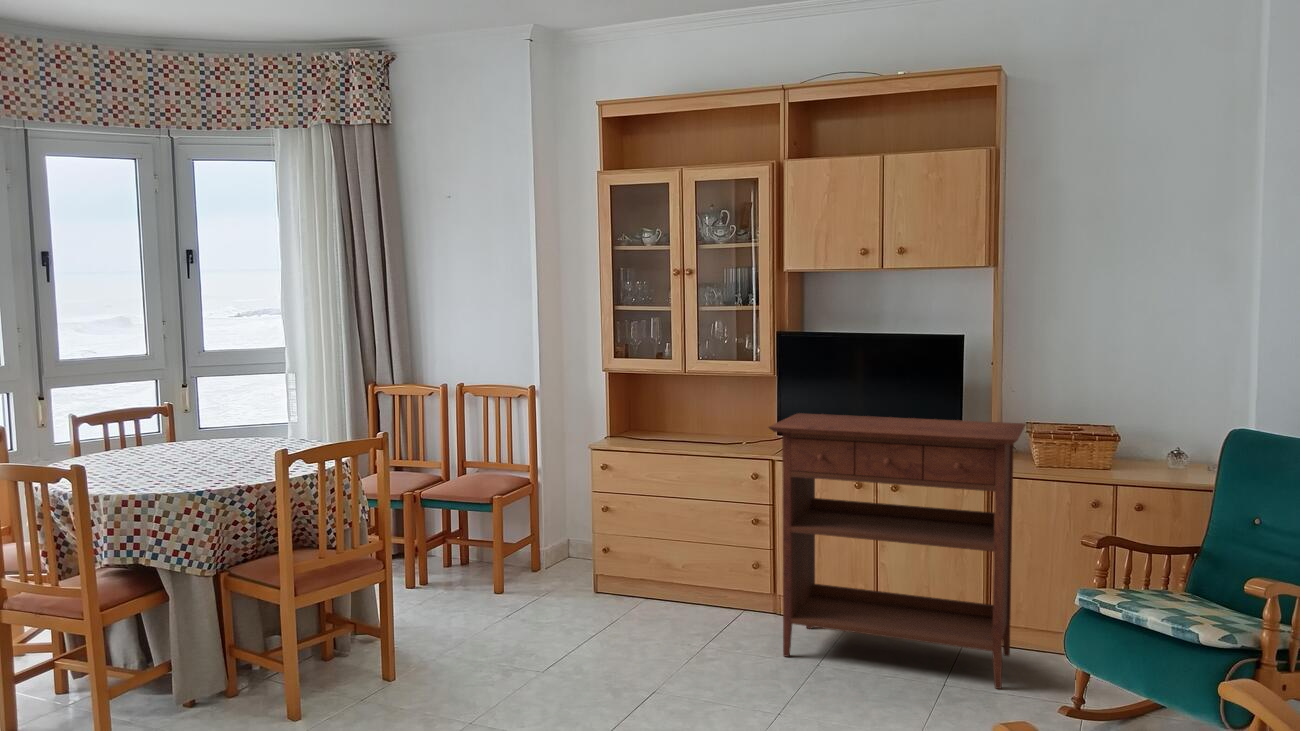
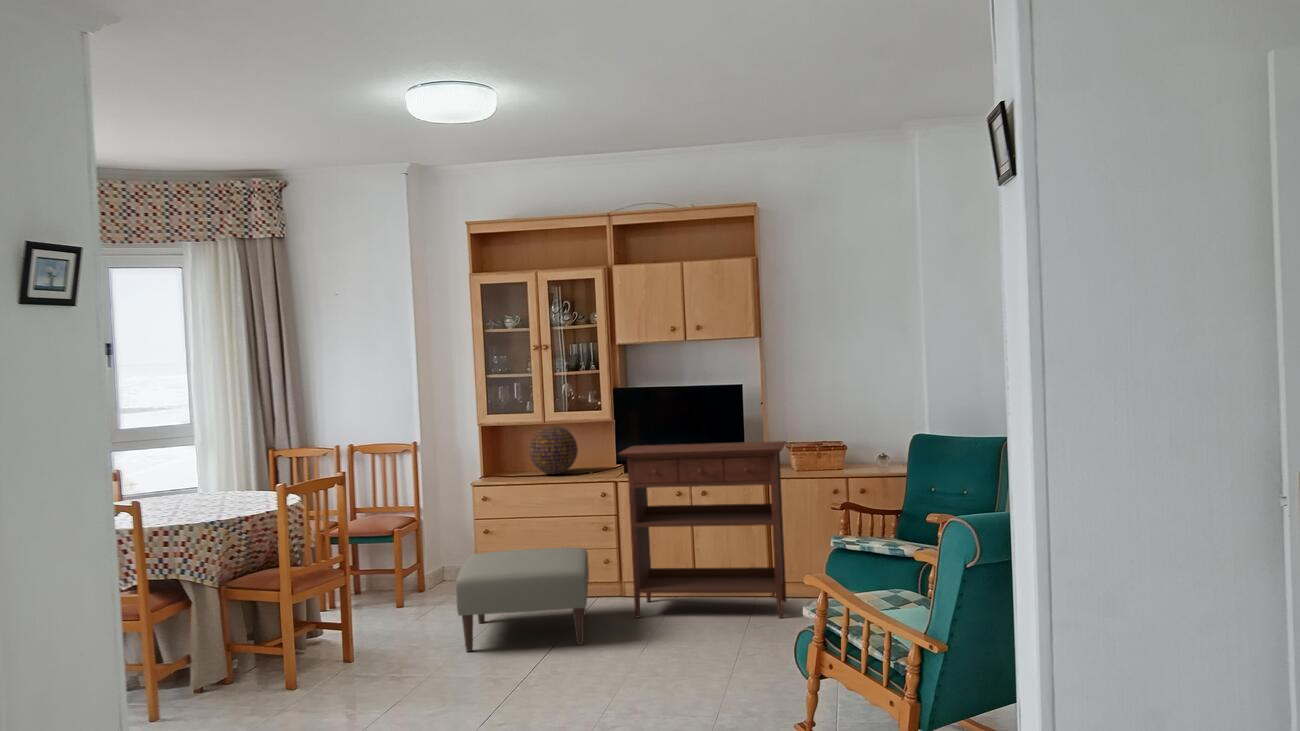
decorative orb: none [667,376,730,440] -> present [530,426,578,474]
ottoman: none [524,545,724,699] -> present [456,547,589,652]

